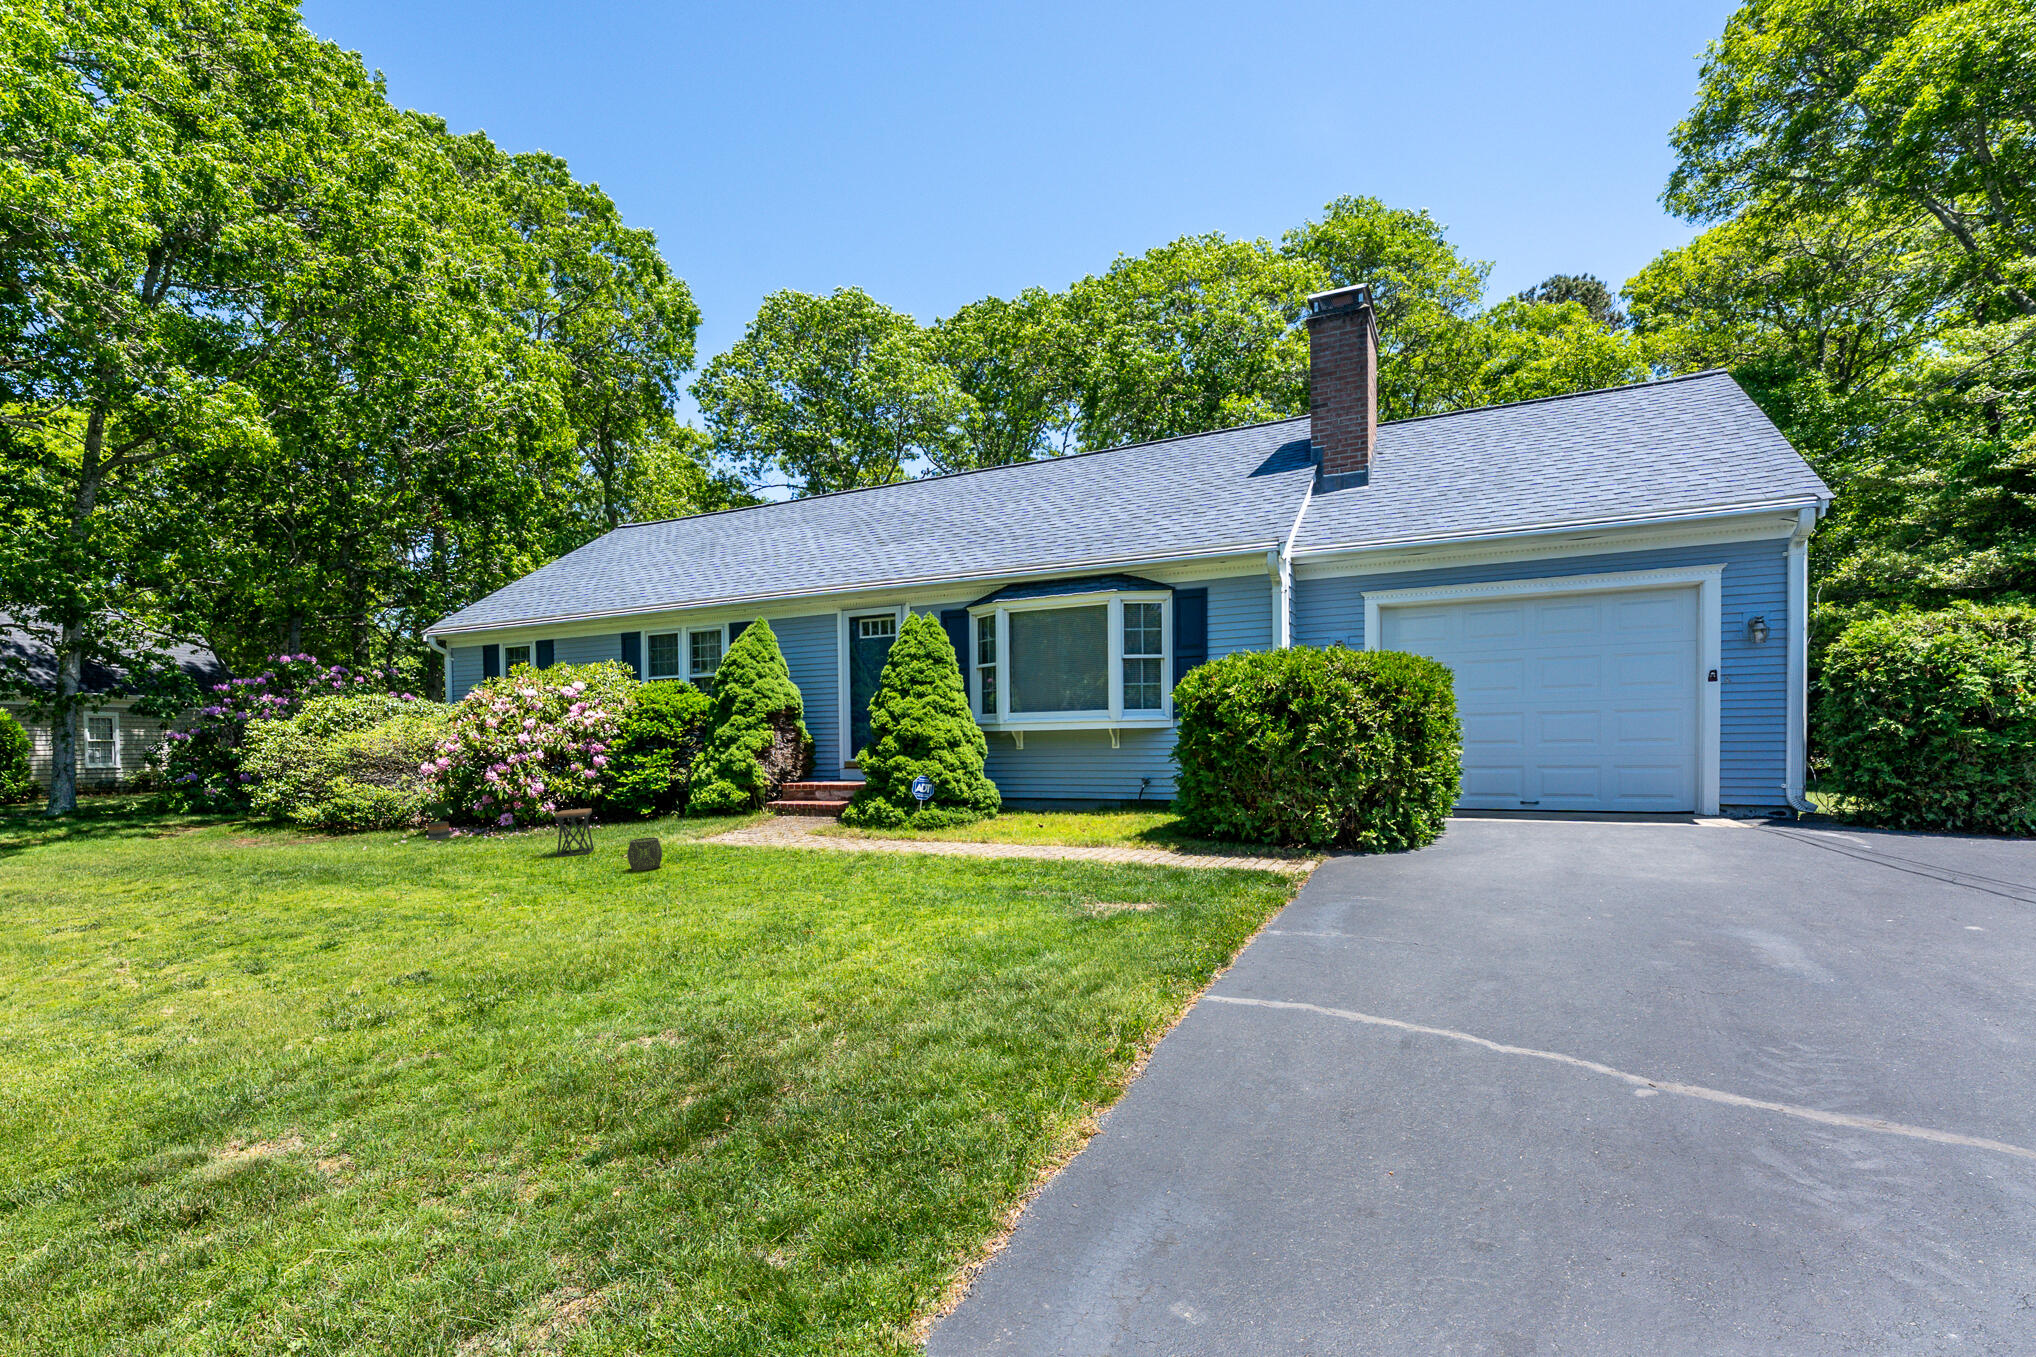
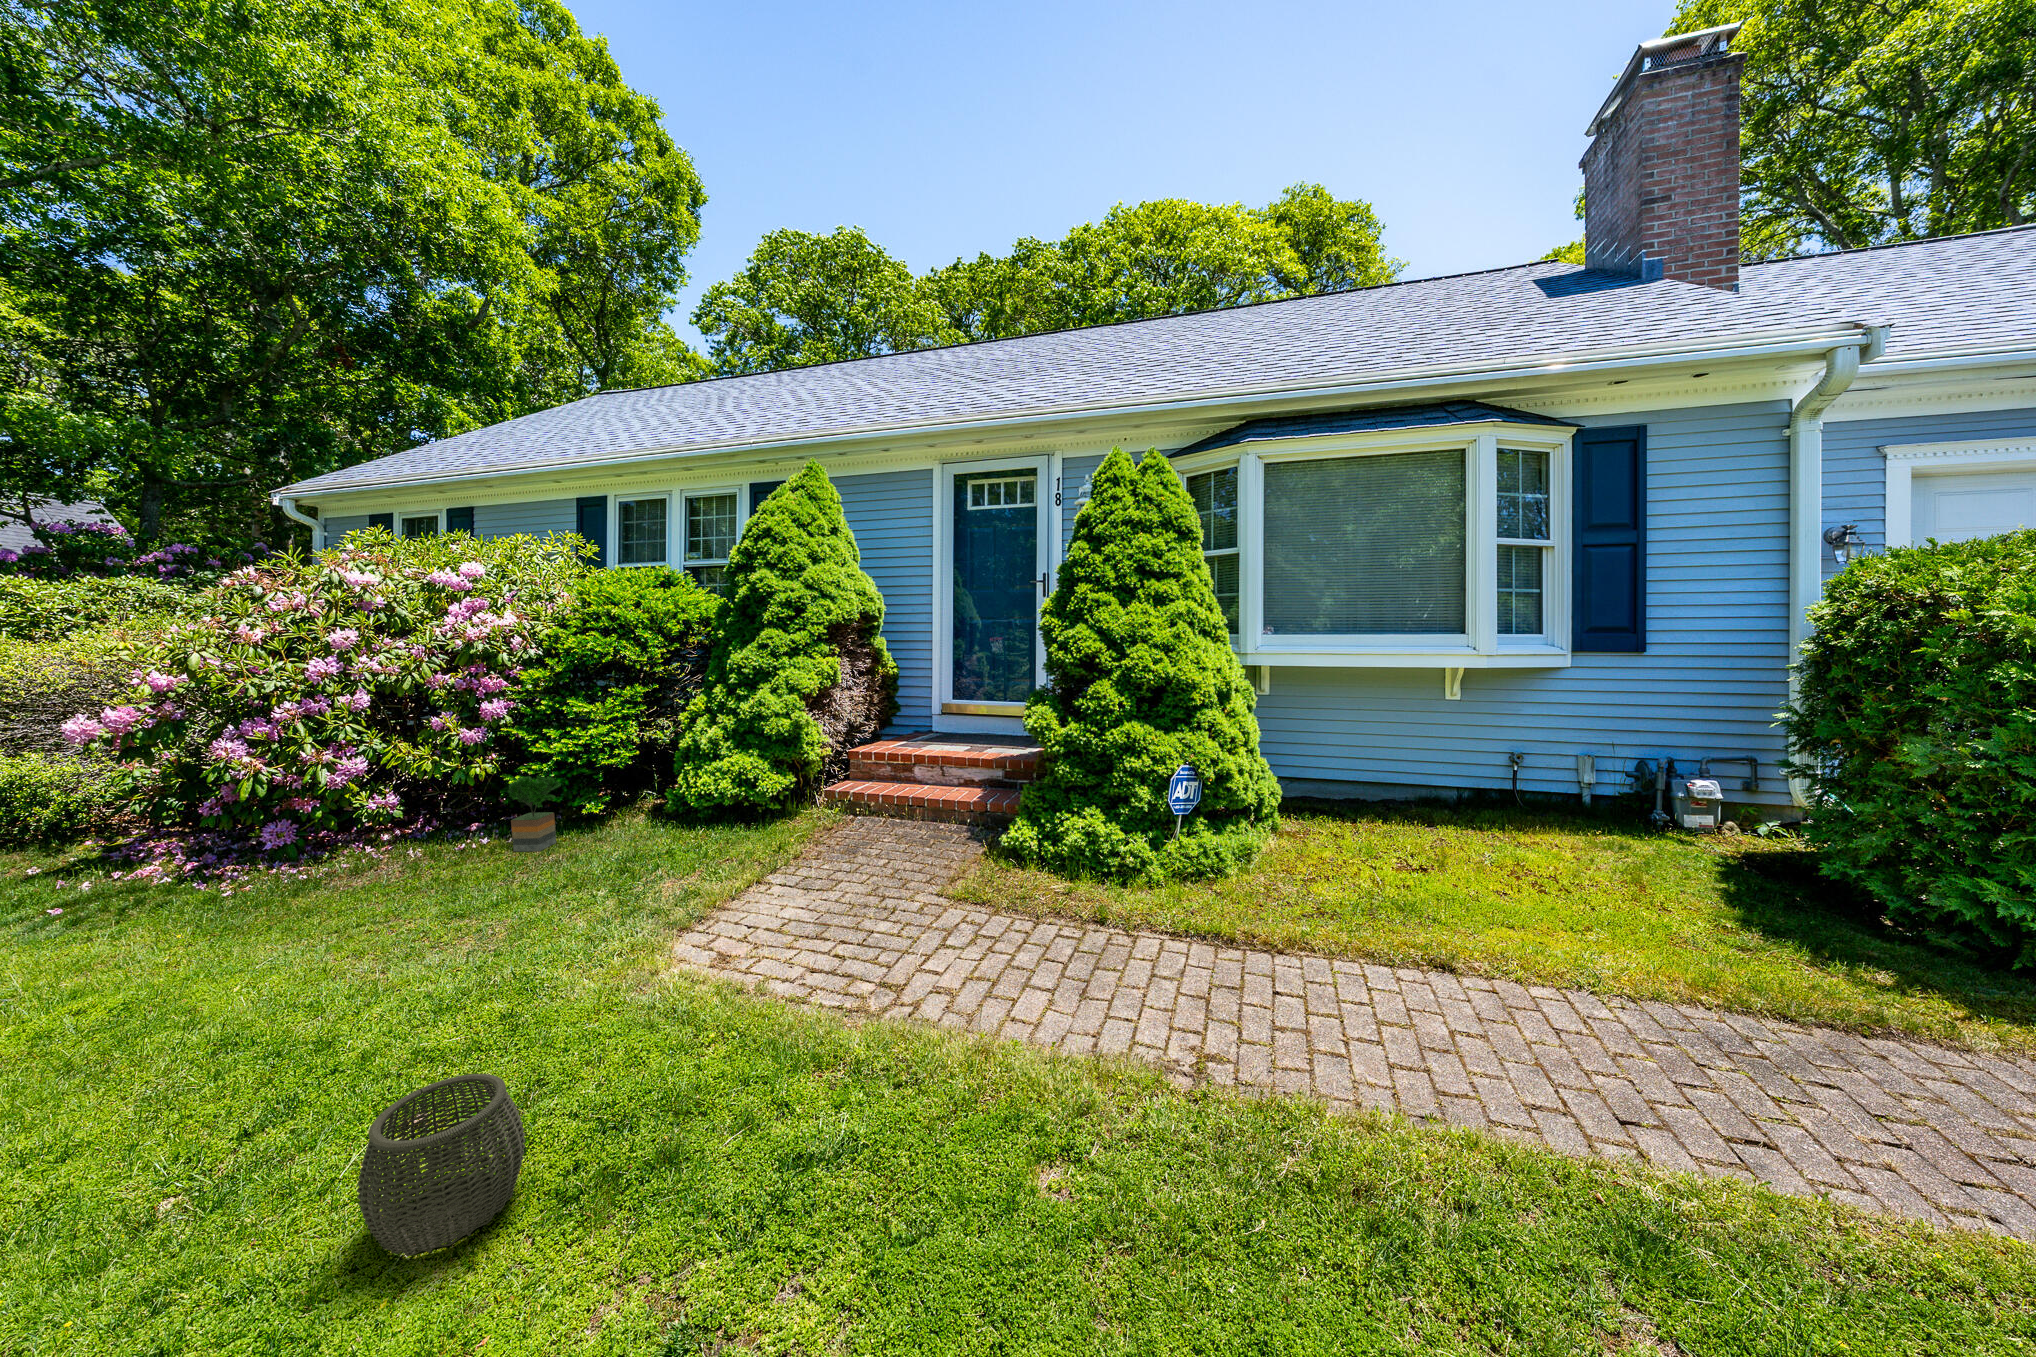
potted tree: present [427,803,451,840] -> present [508,776,560,851]
stool: present [555,808,594,857] -> none [247,860,403,1017]

